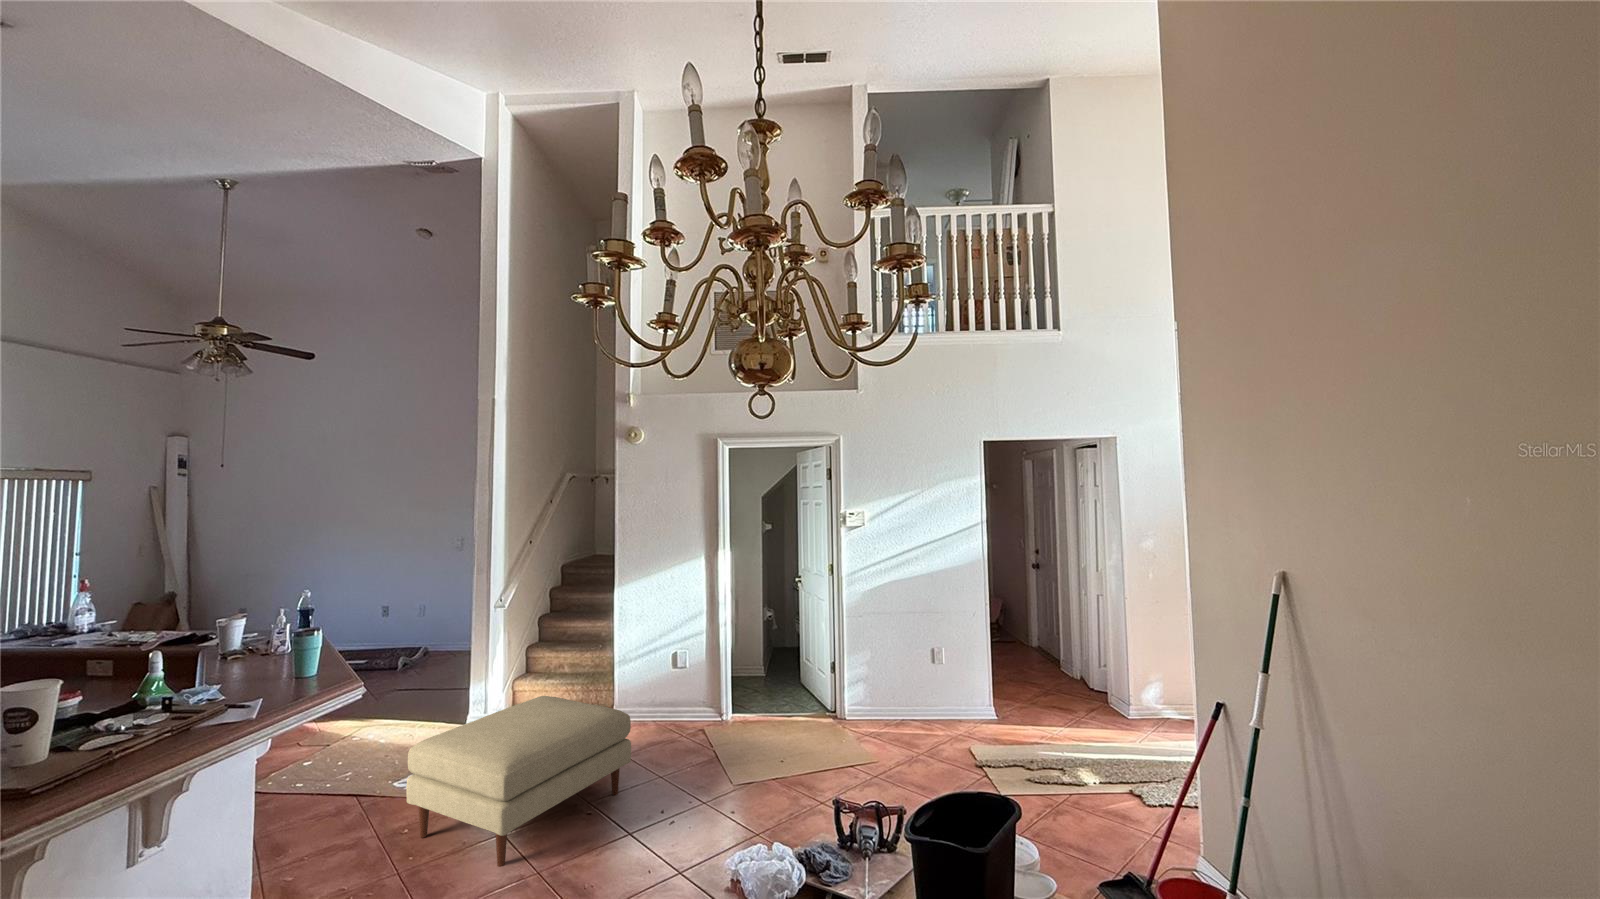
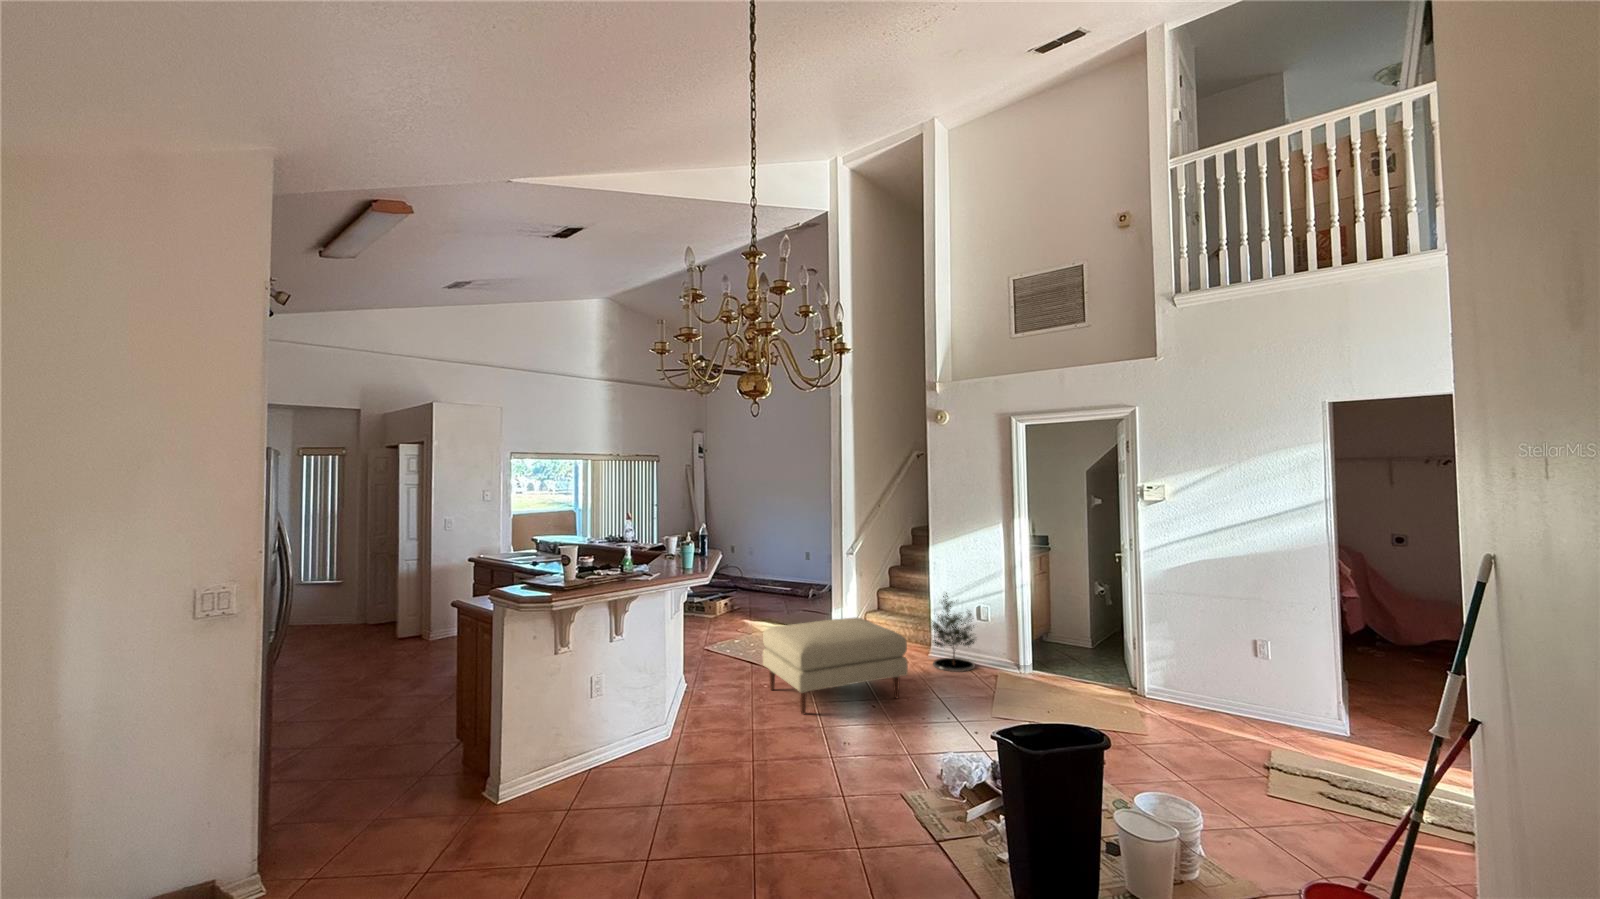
potted tree: none [621,641,678,737] -> present [932,593,975,672]

